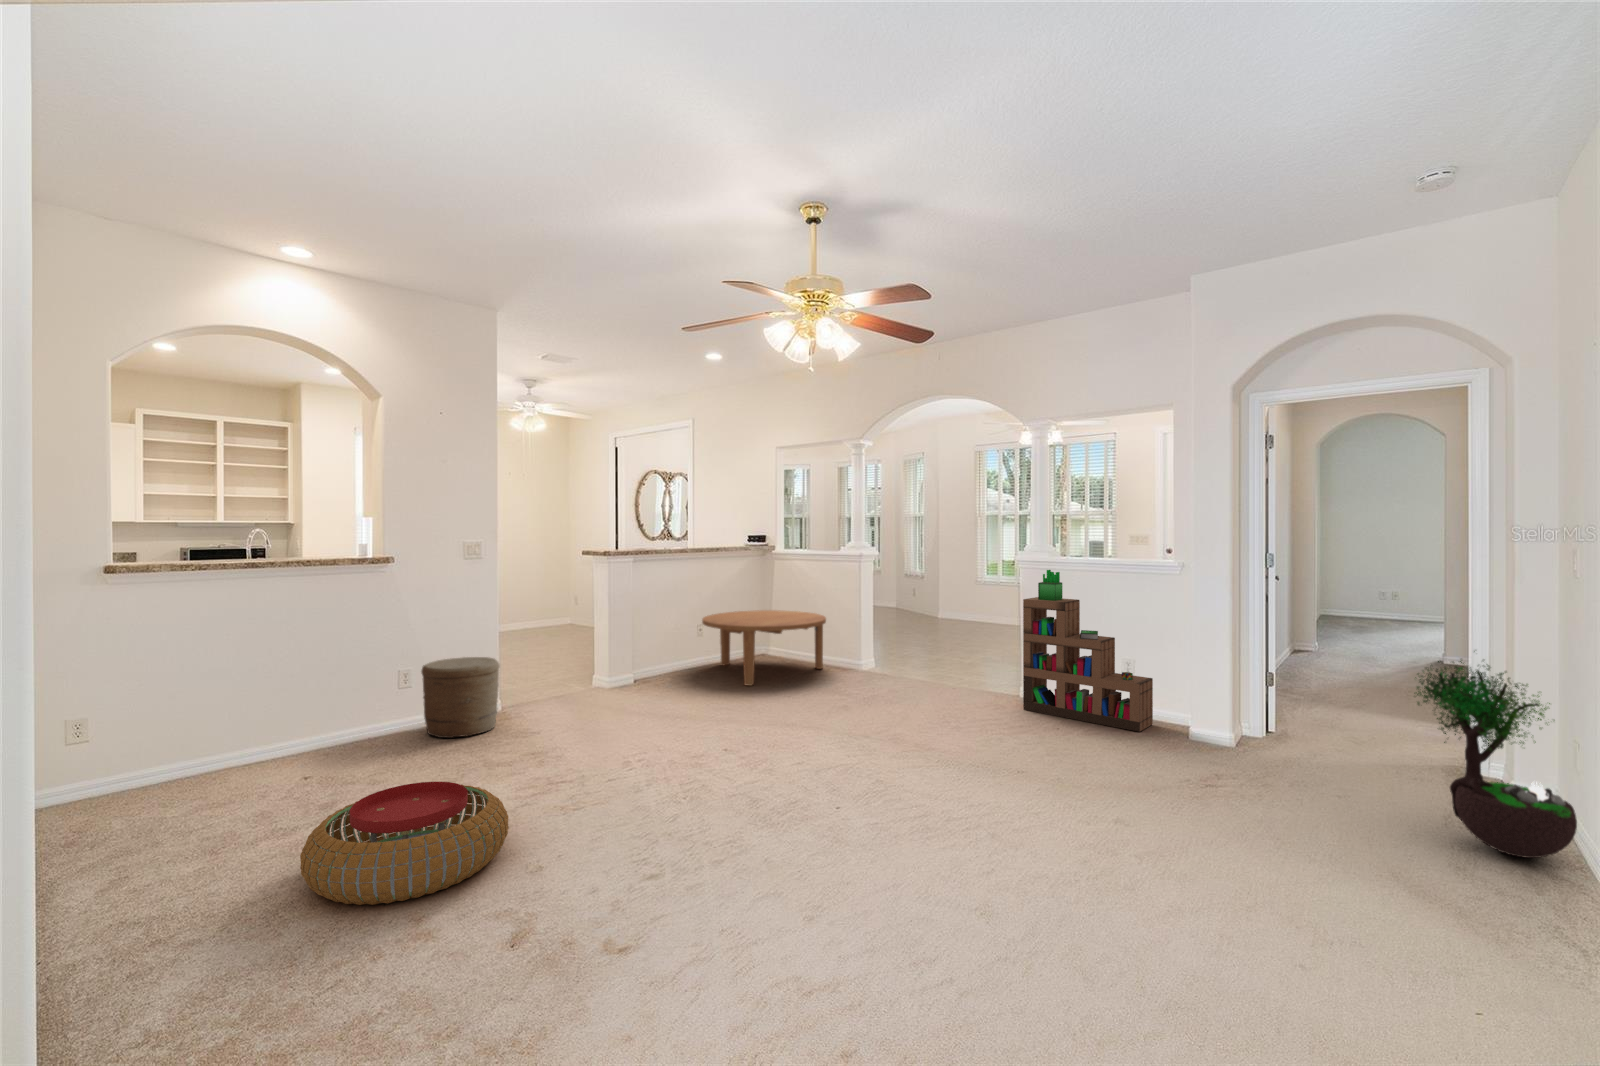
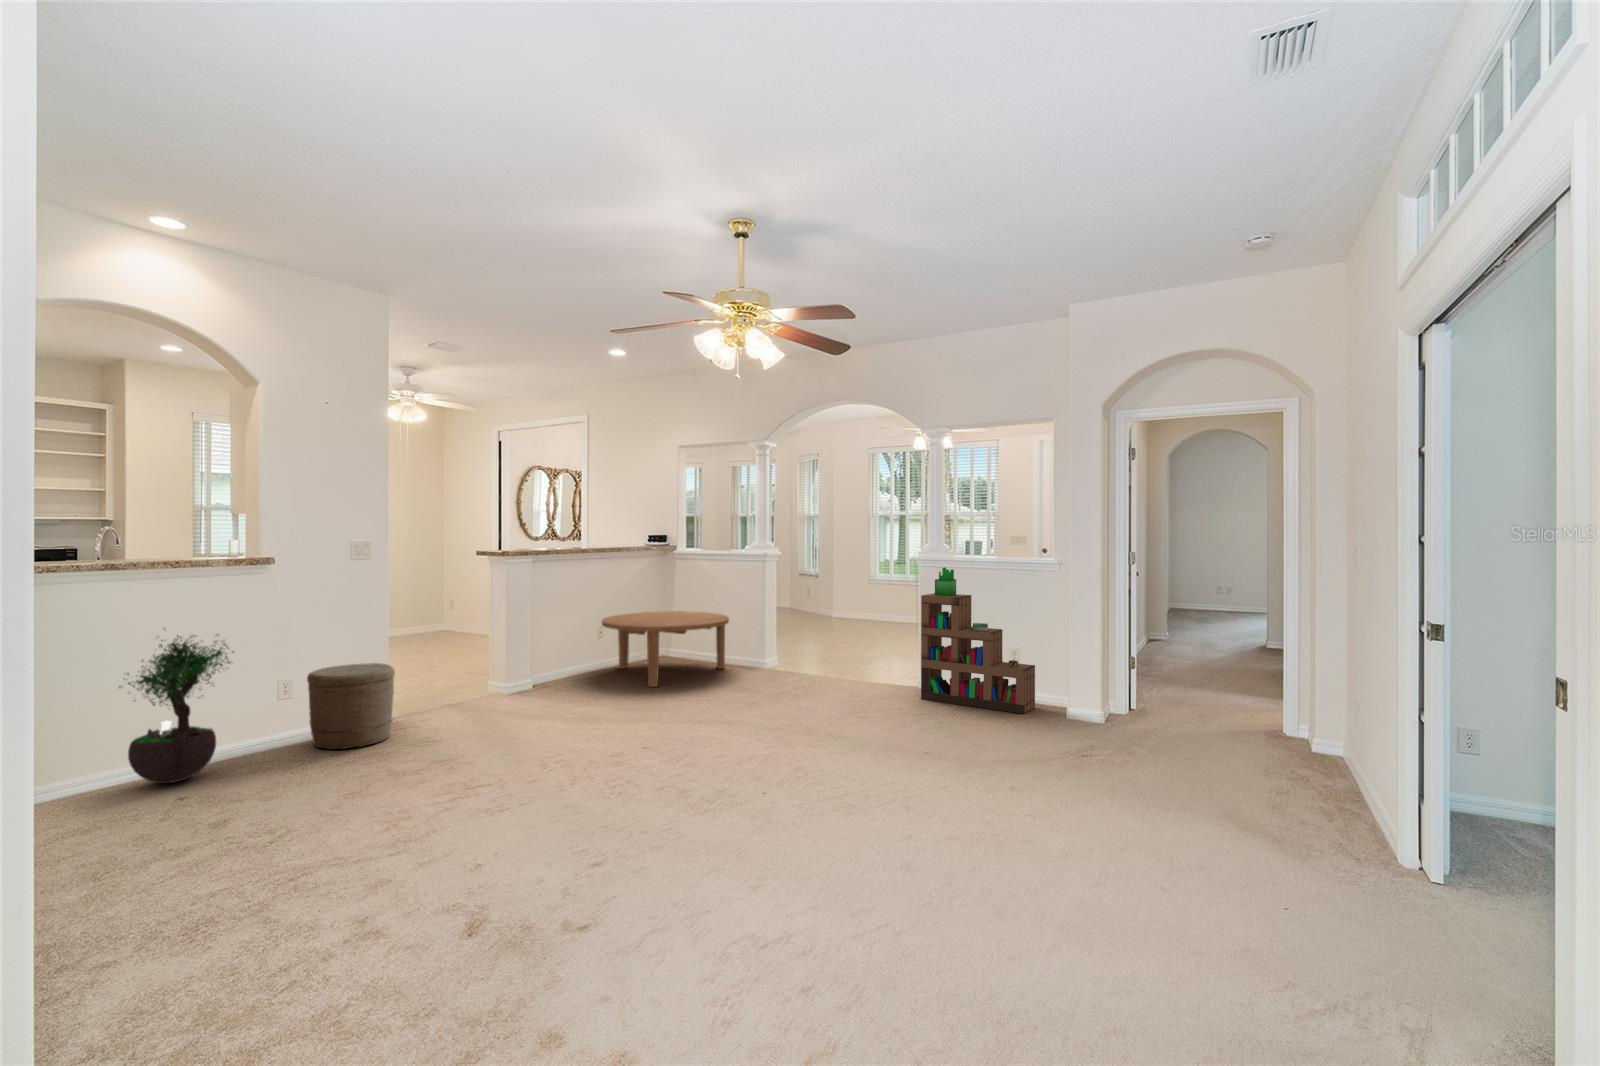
potted tree: present [1416,651,1577,858] -> present [120,634,233,783]
pouf: present [300,781,508,905] -> none [229,784,446,906]

